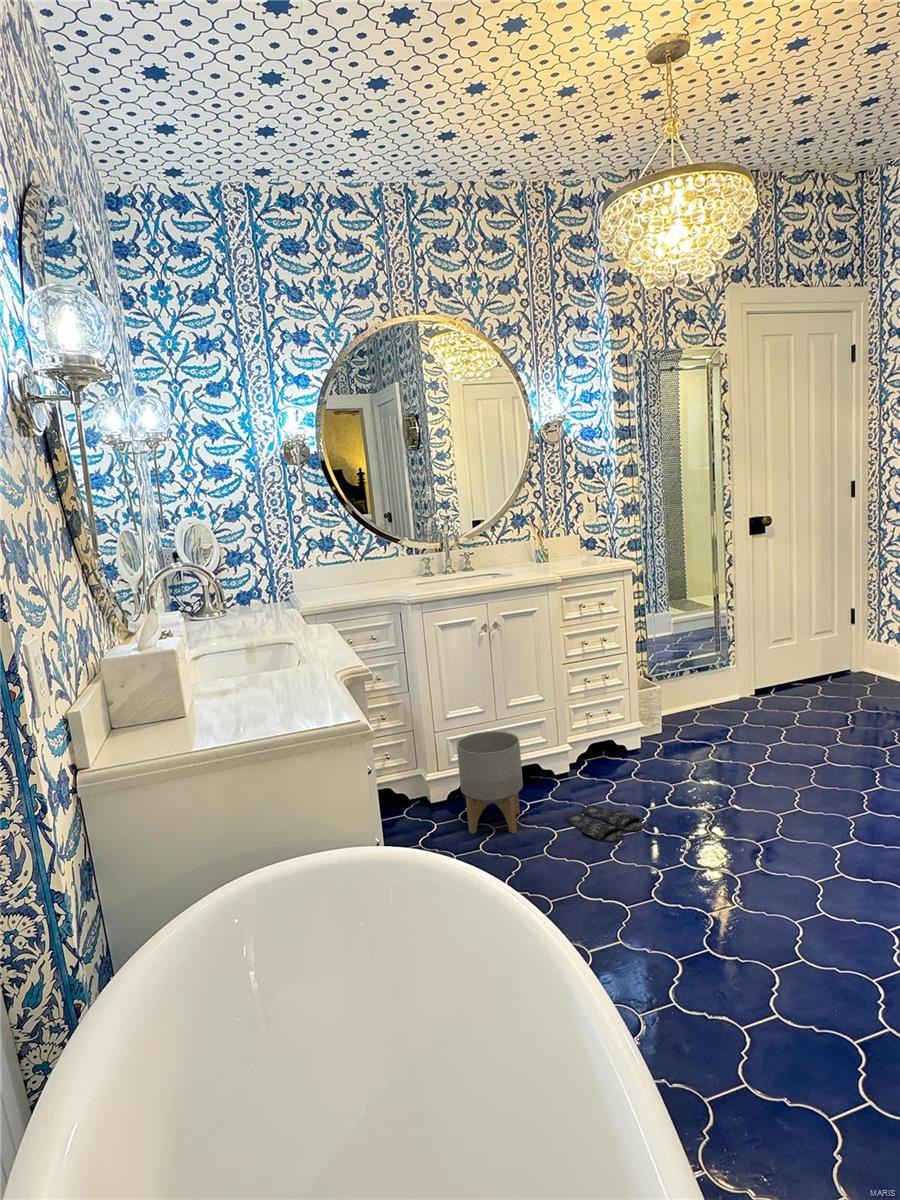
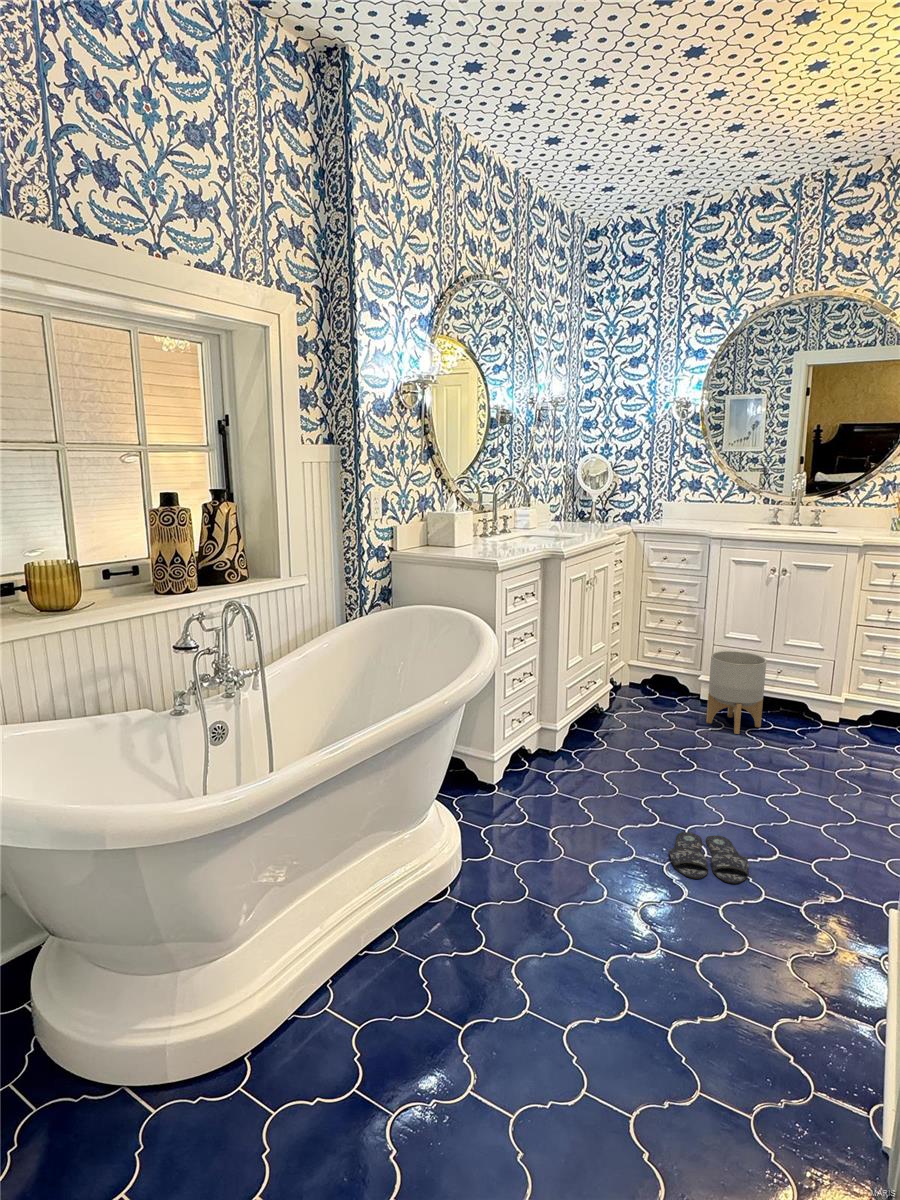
slippers: present [566,806,643,842] -> present [669,832,749,884]

